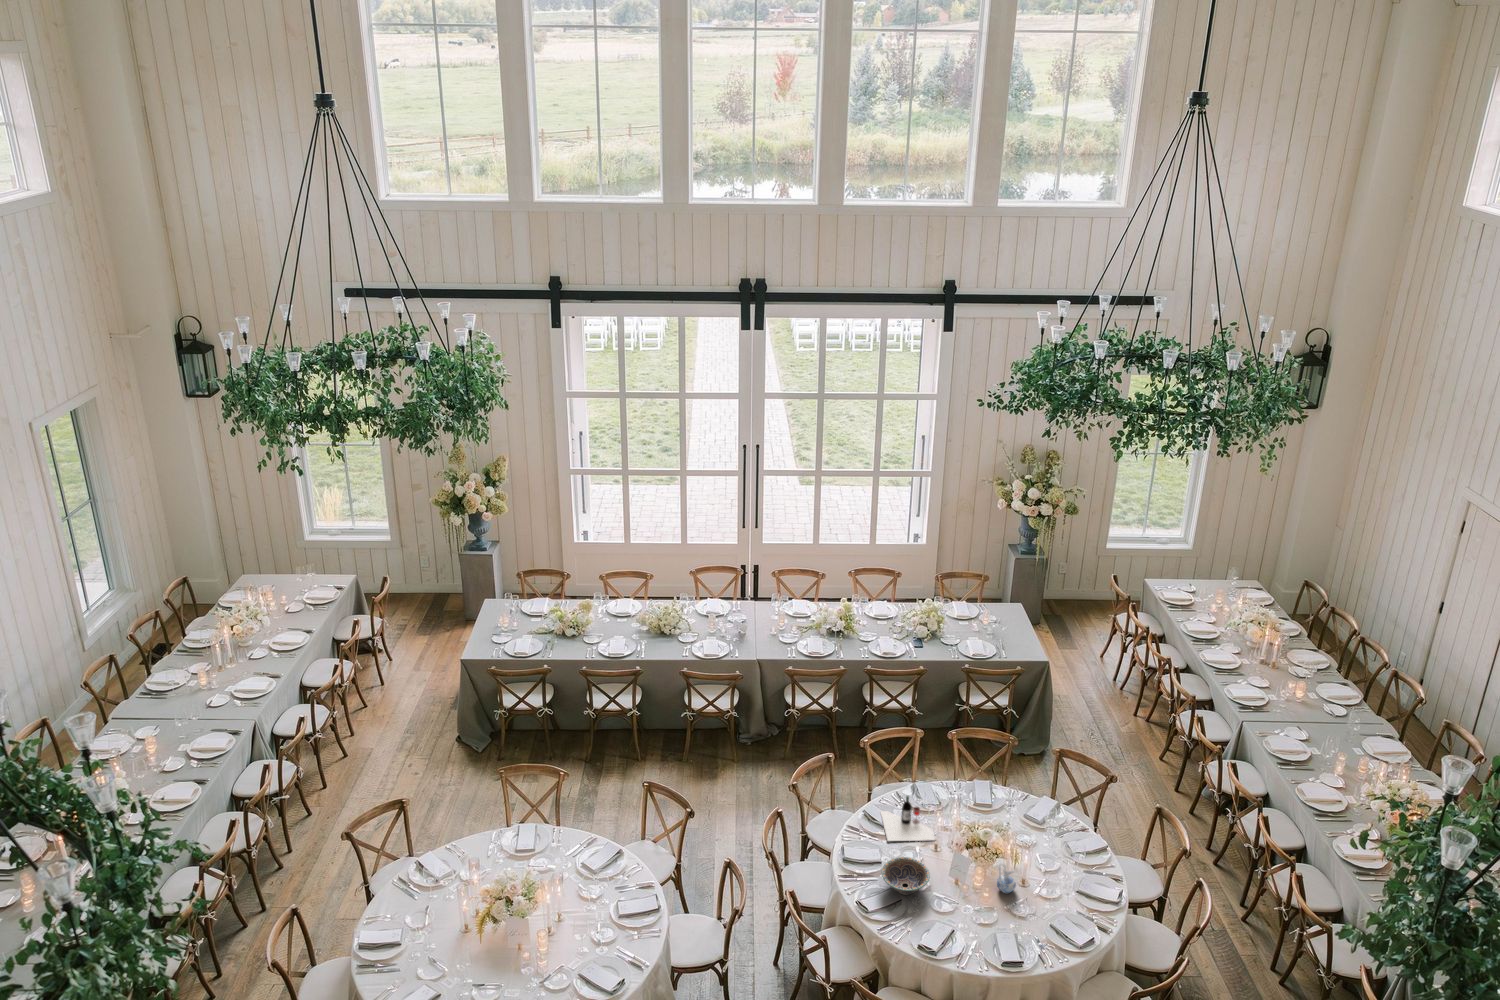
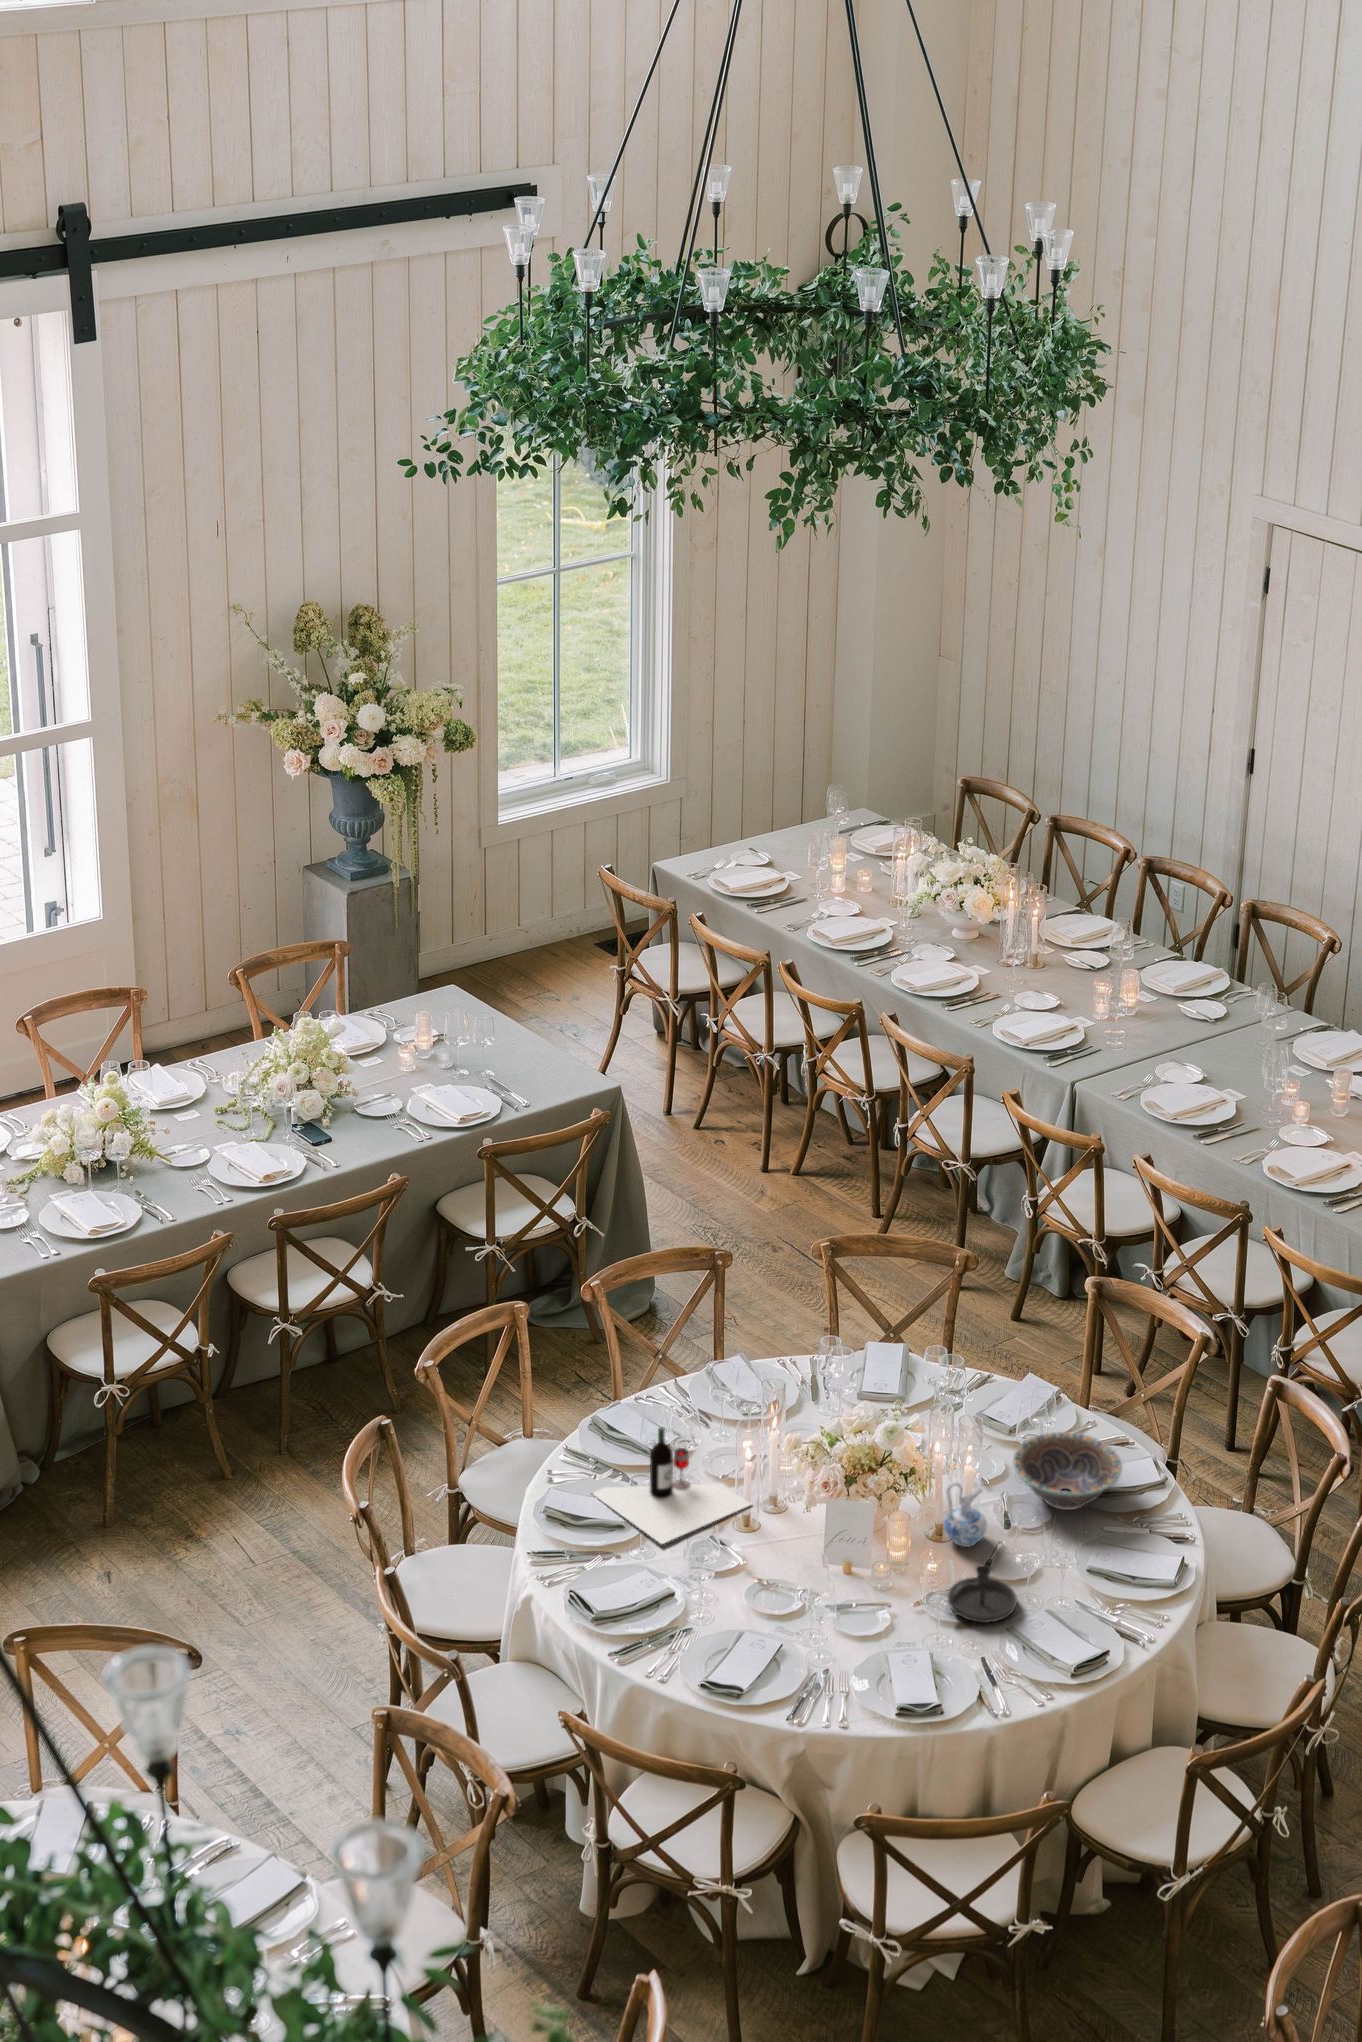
decorative bowl: present [882,857,930,894] -> present [1013,1432,1122,1510]
candlestick: none [969,902,1005,928] -> present [948,1564,1017,1623]

